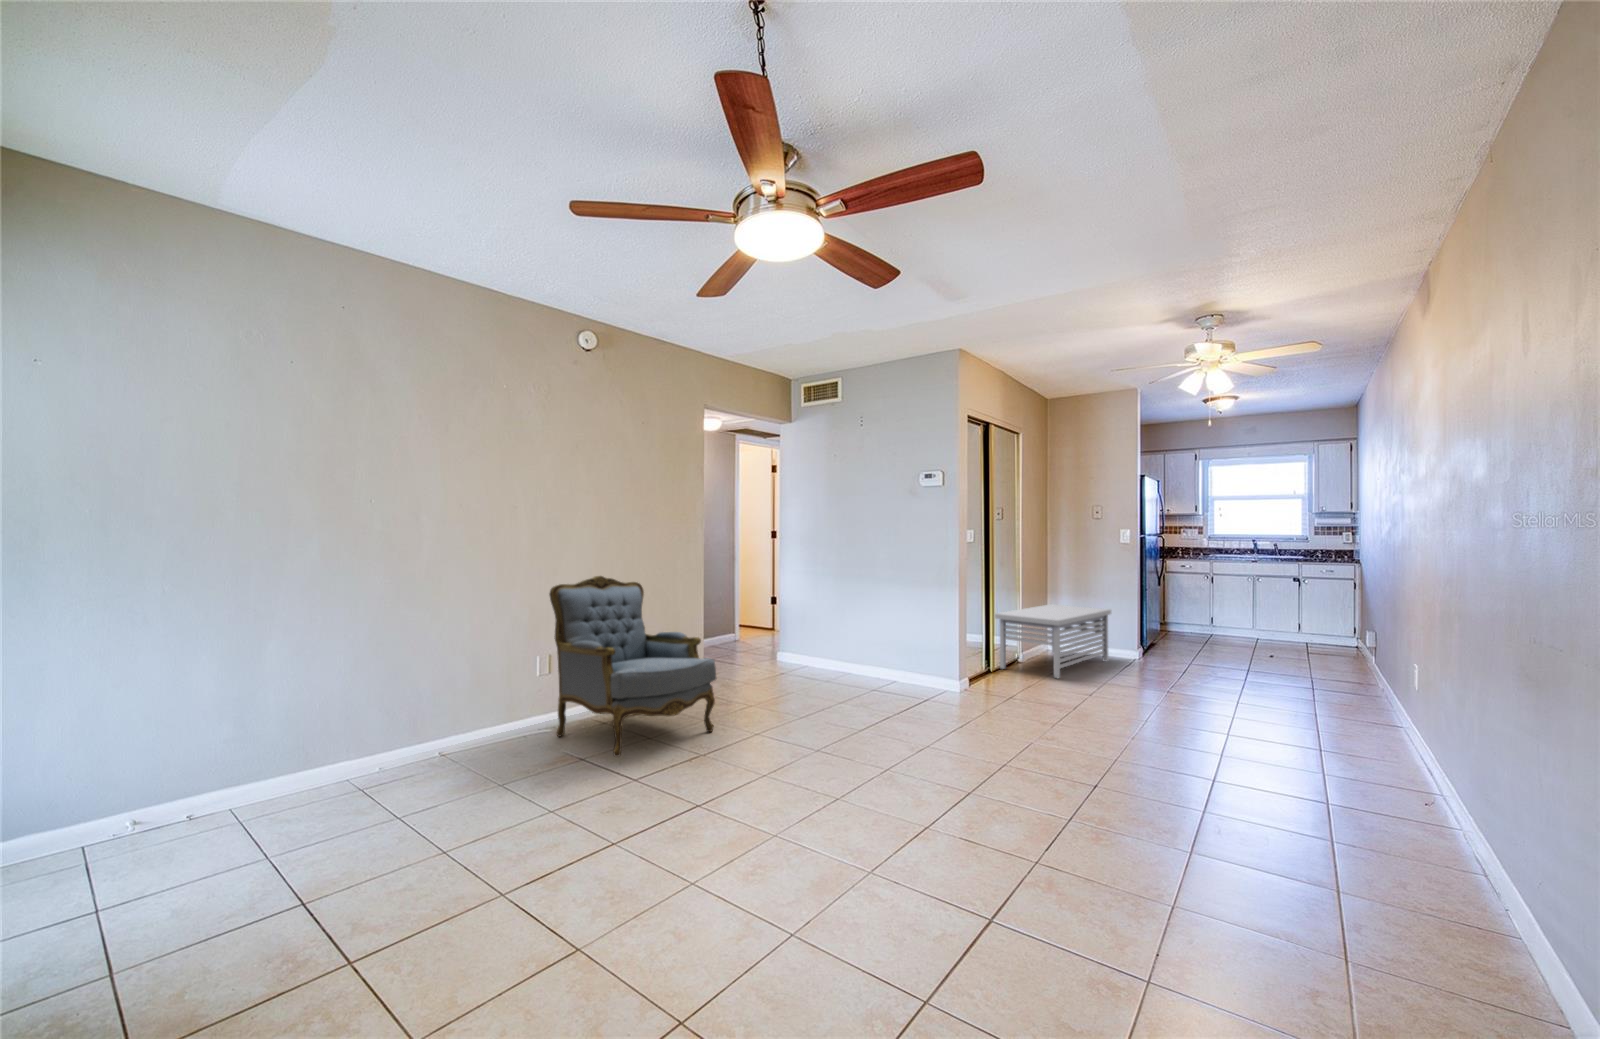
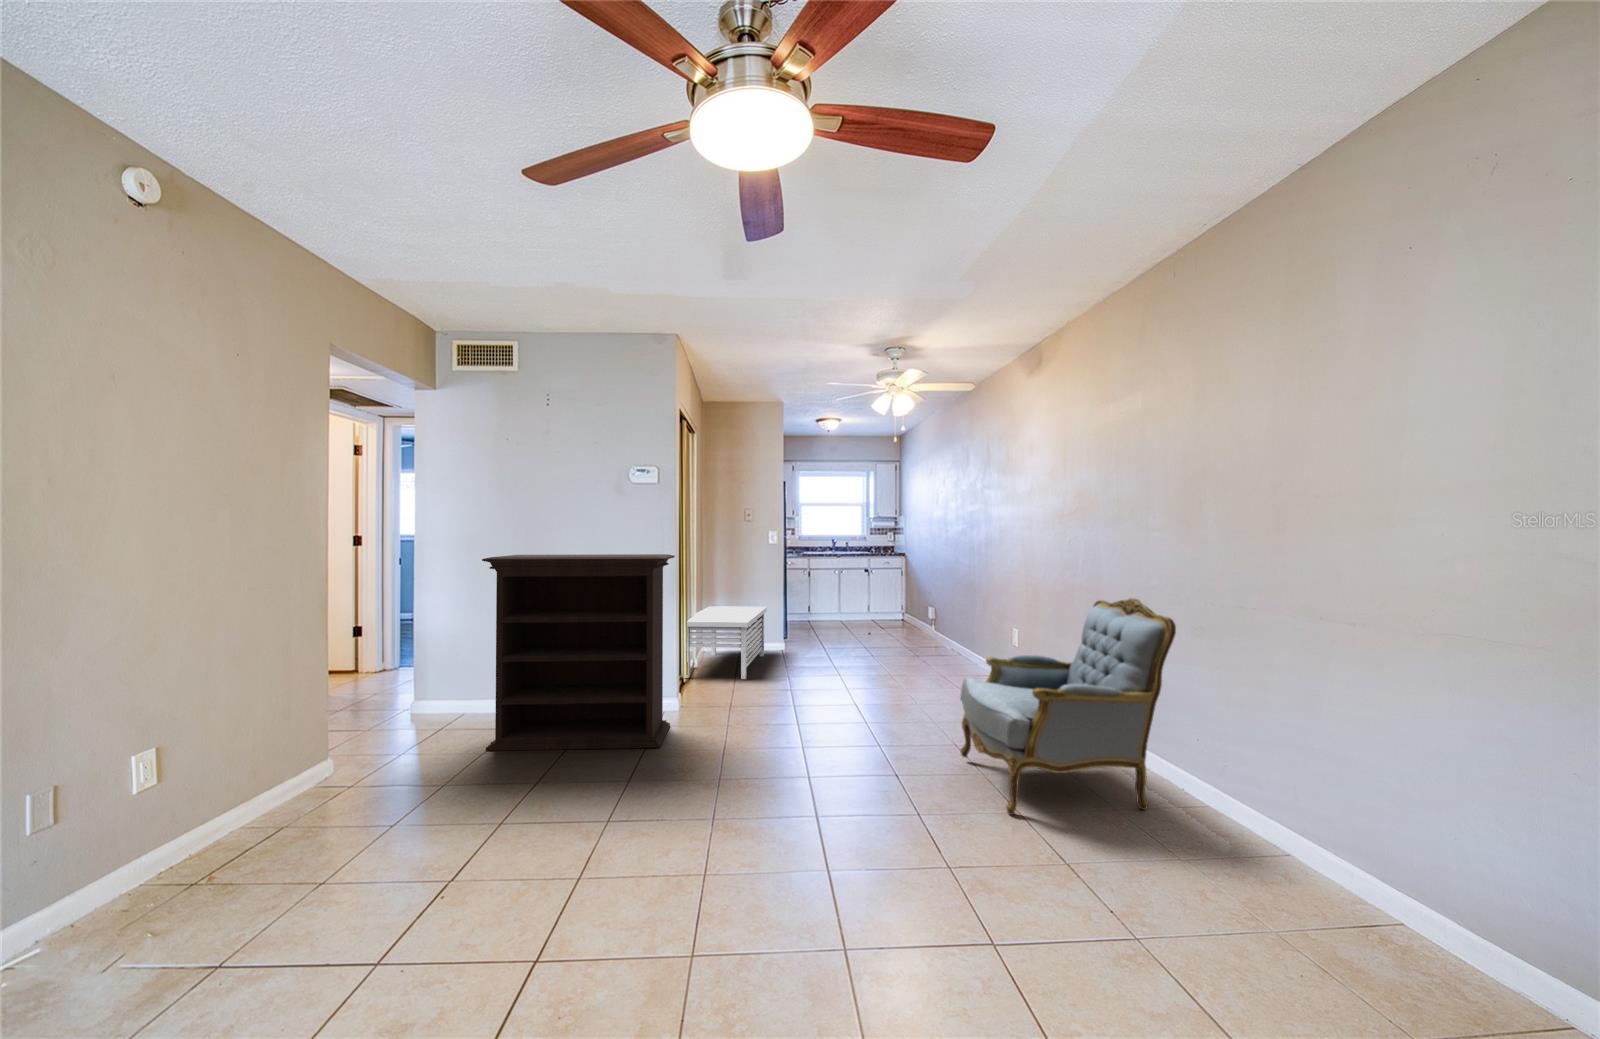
bookshelf: none [793,546,944,716] -> present [482,554,675,751]
armchair: present [549,576,716,757] -> present [960,598,1176,815]

